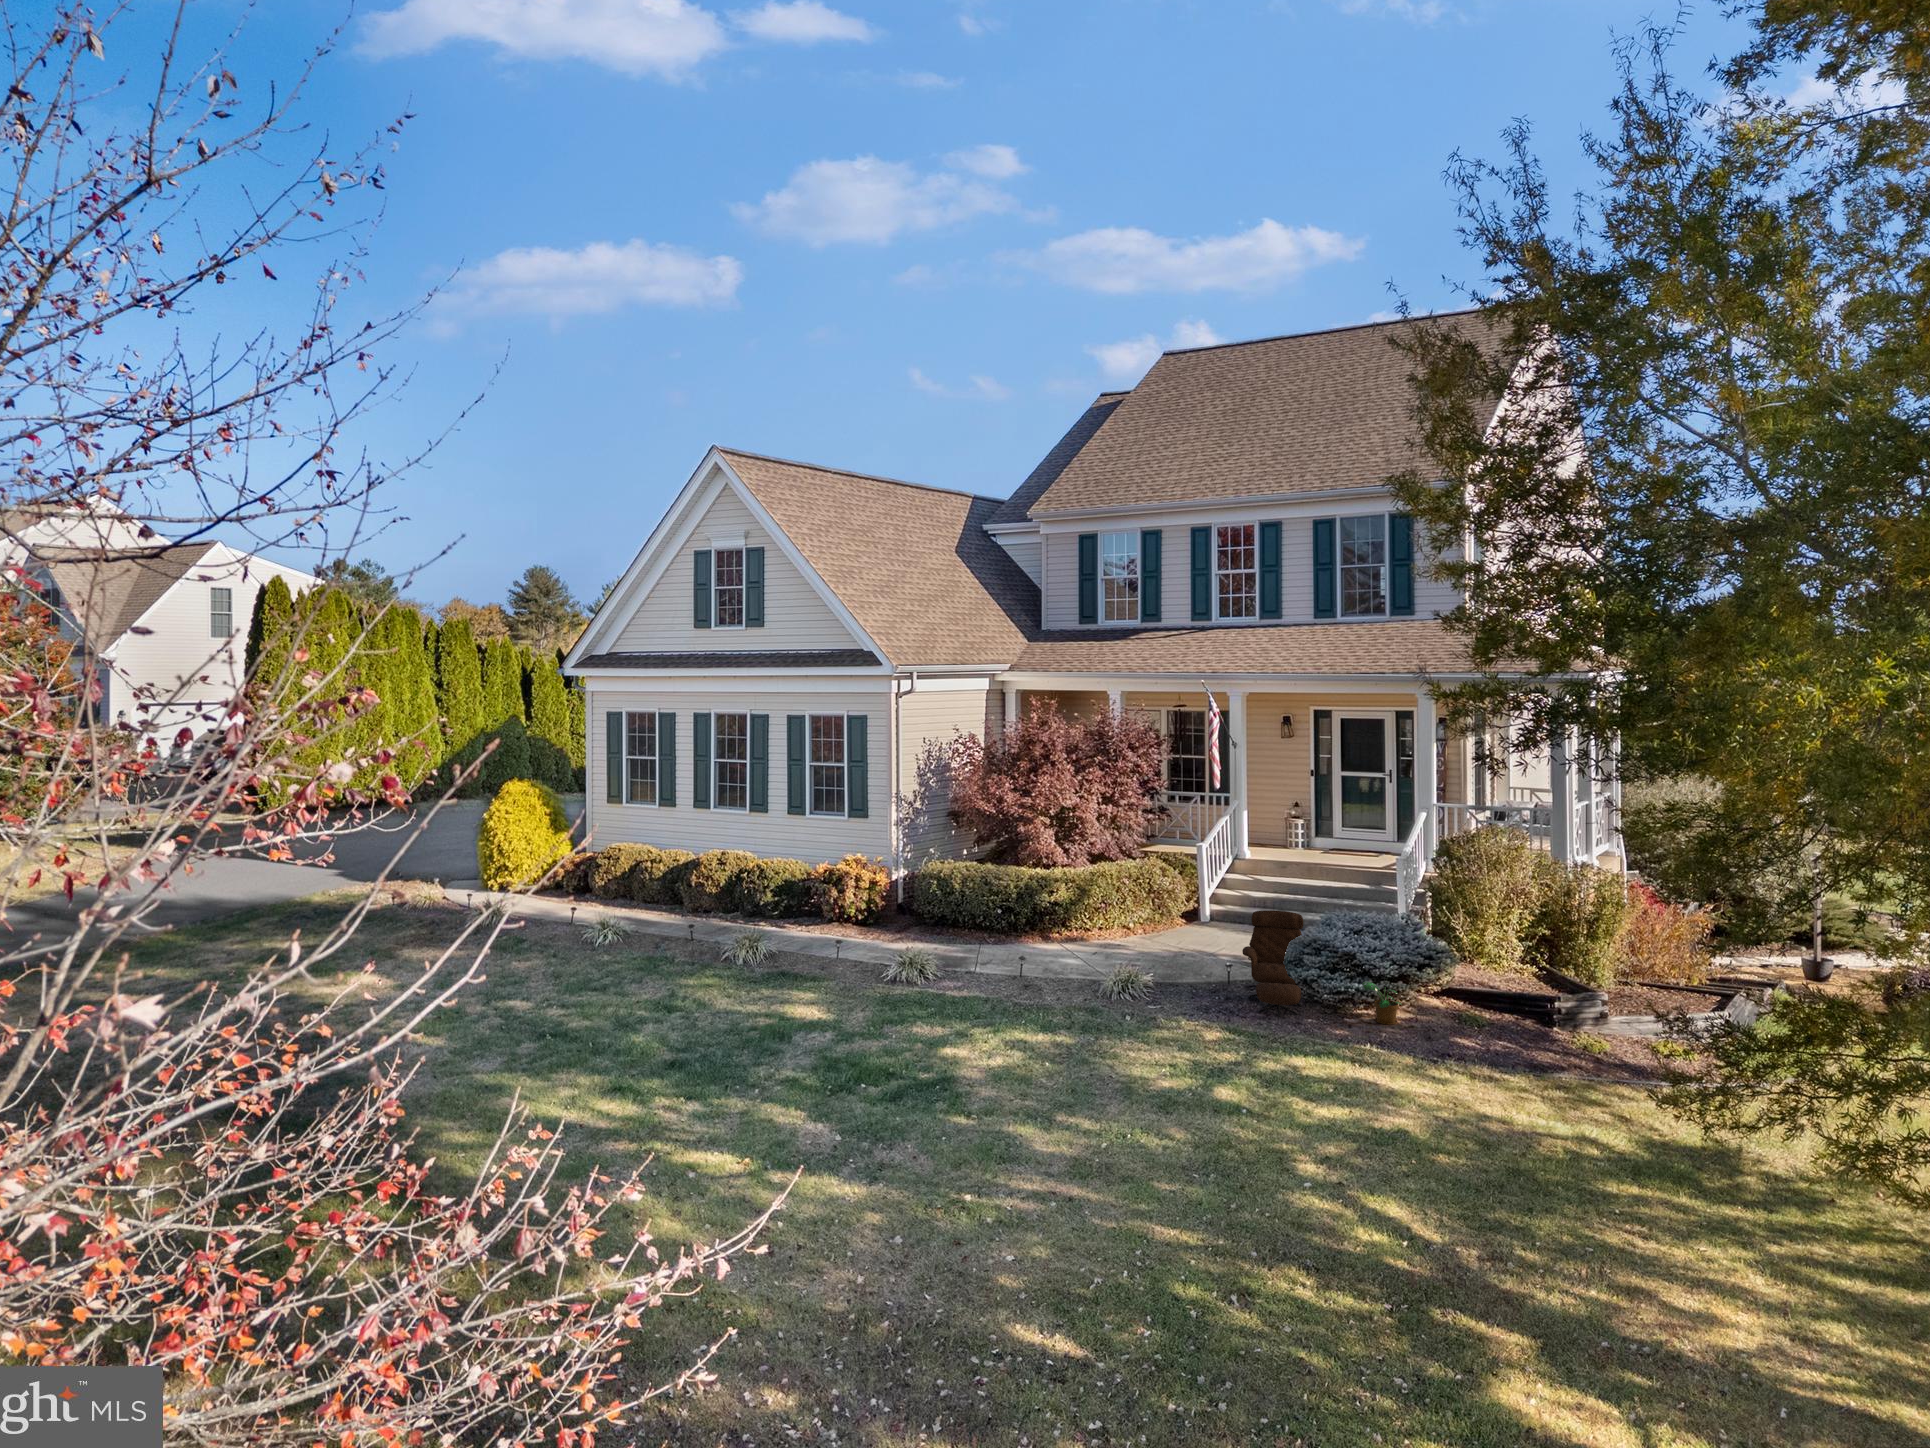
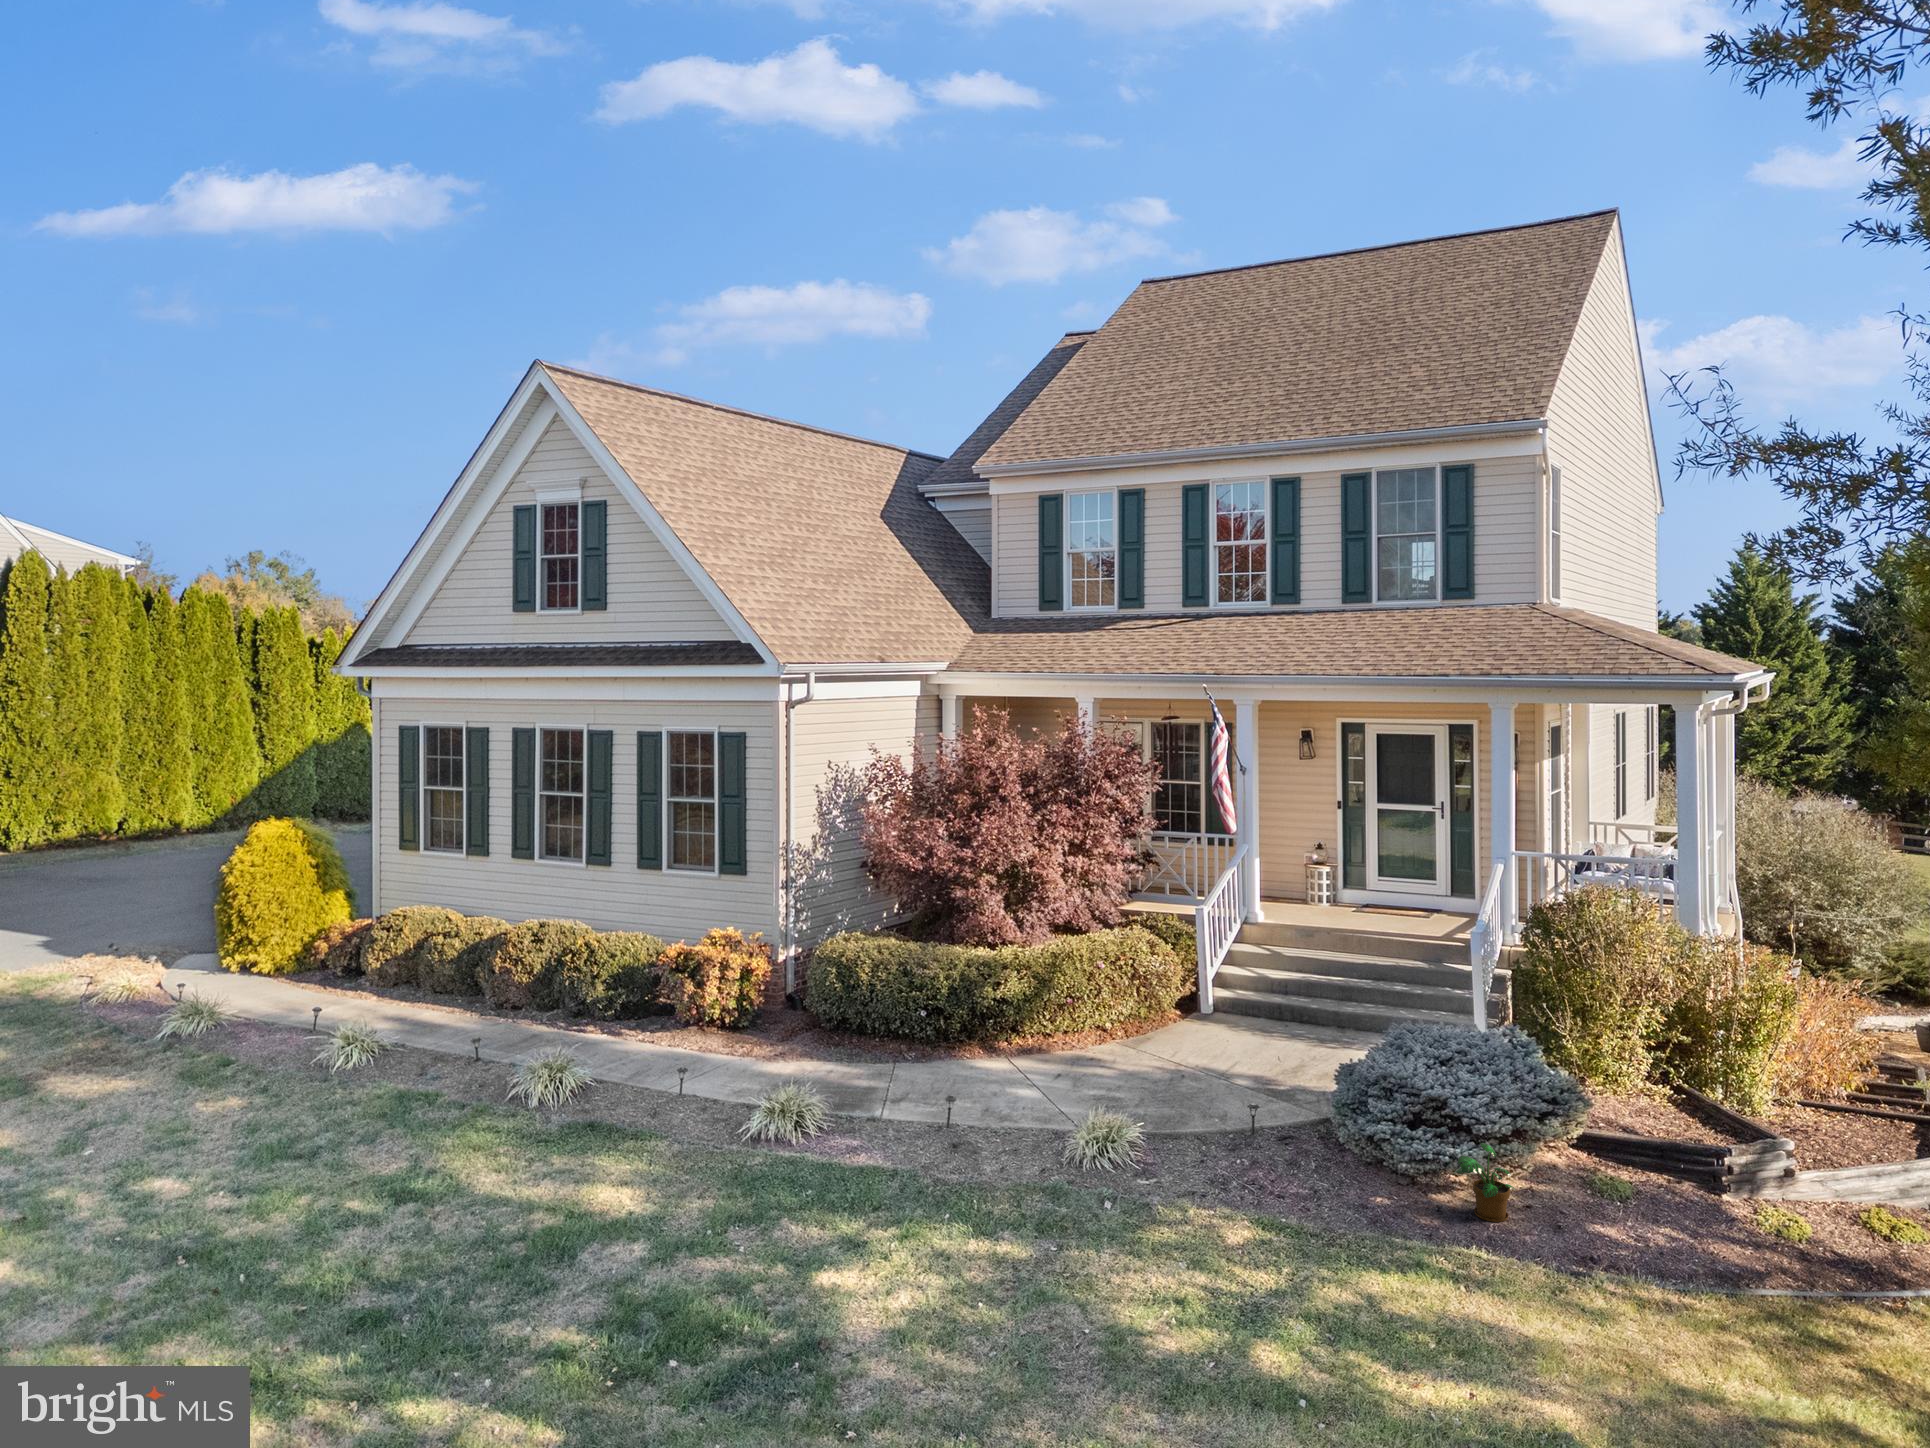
lounge chair: present [1242,910,1303,1017] -> none [1270,1031,1376,1212]

